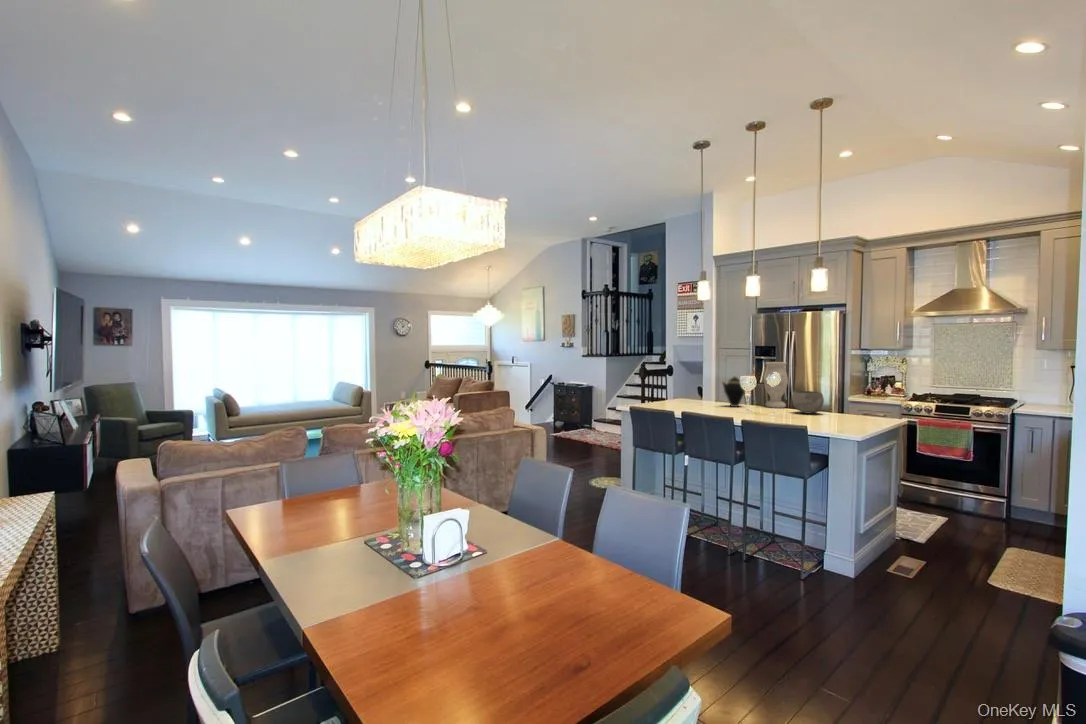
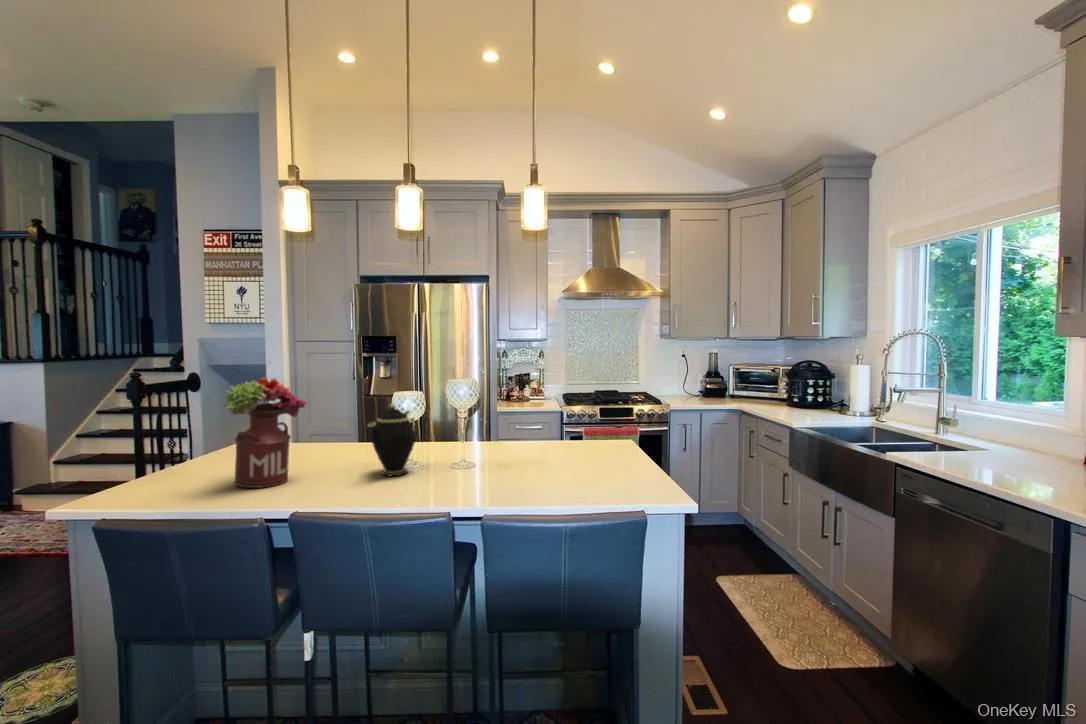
flower arrangement: none [670,361,700,404] -> present [224,377,307,488]
vase: present [764,362,788,408] -> none [445,369,488,462]
bowl: present [792,391,824,413] -> none [524,426,581,474]

